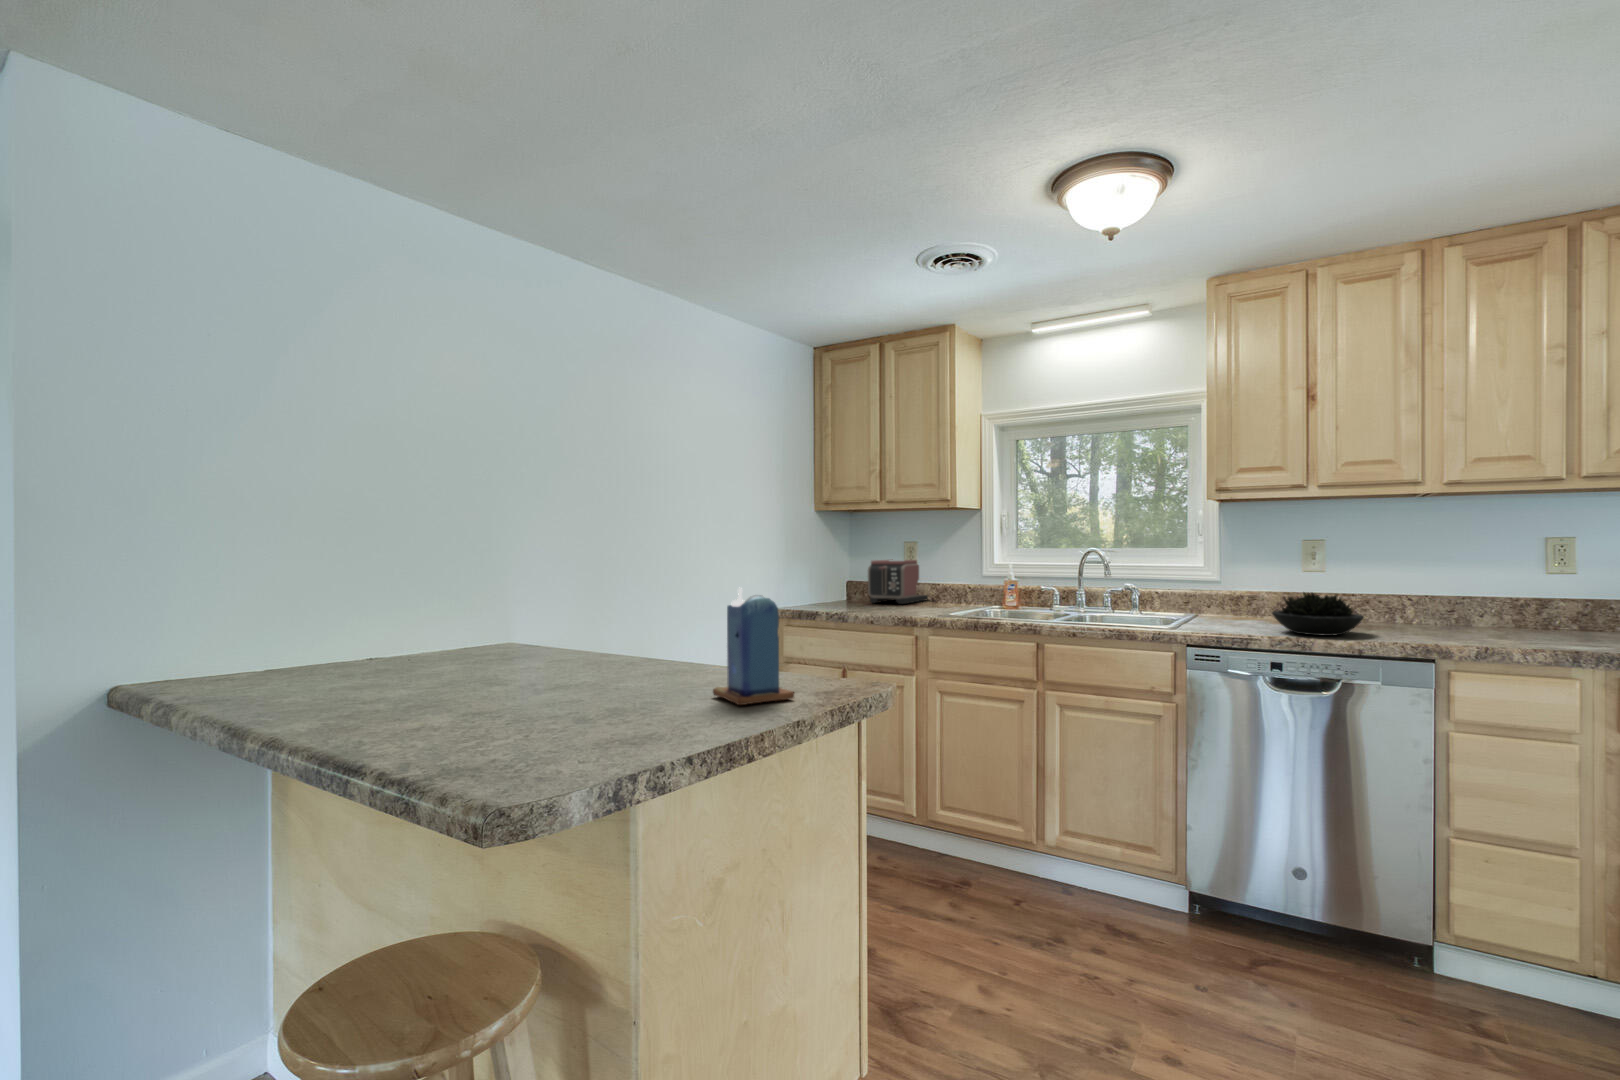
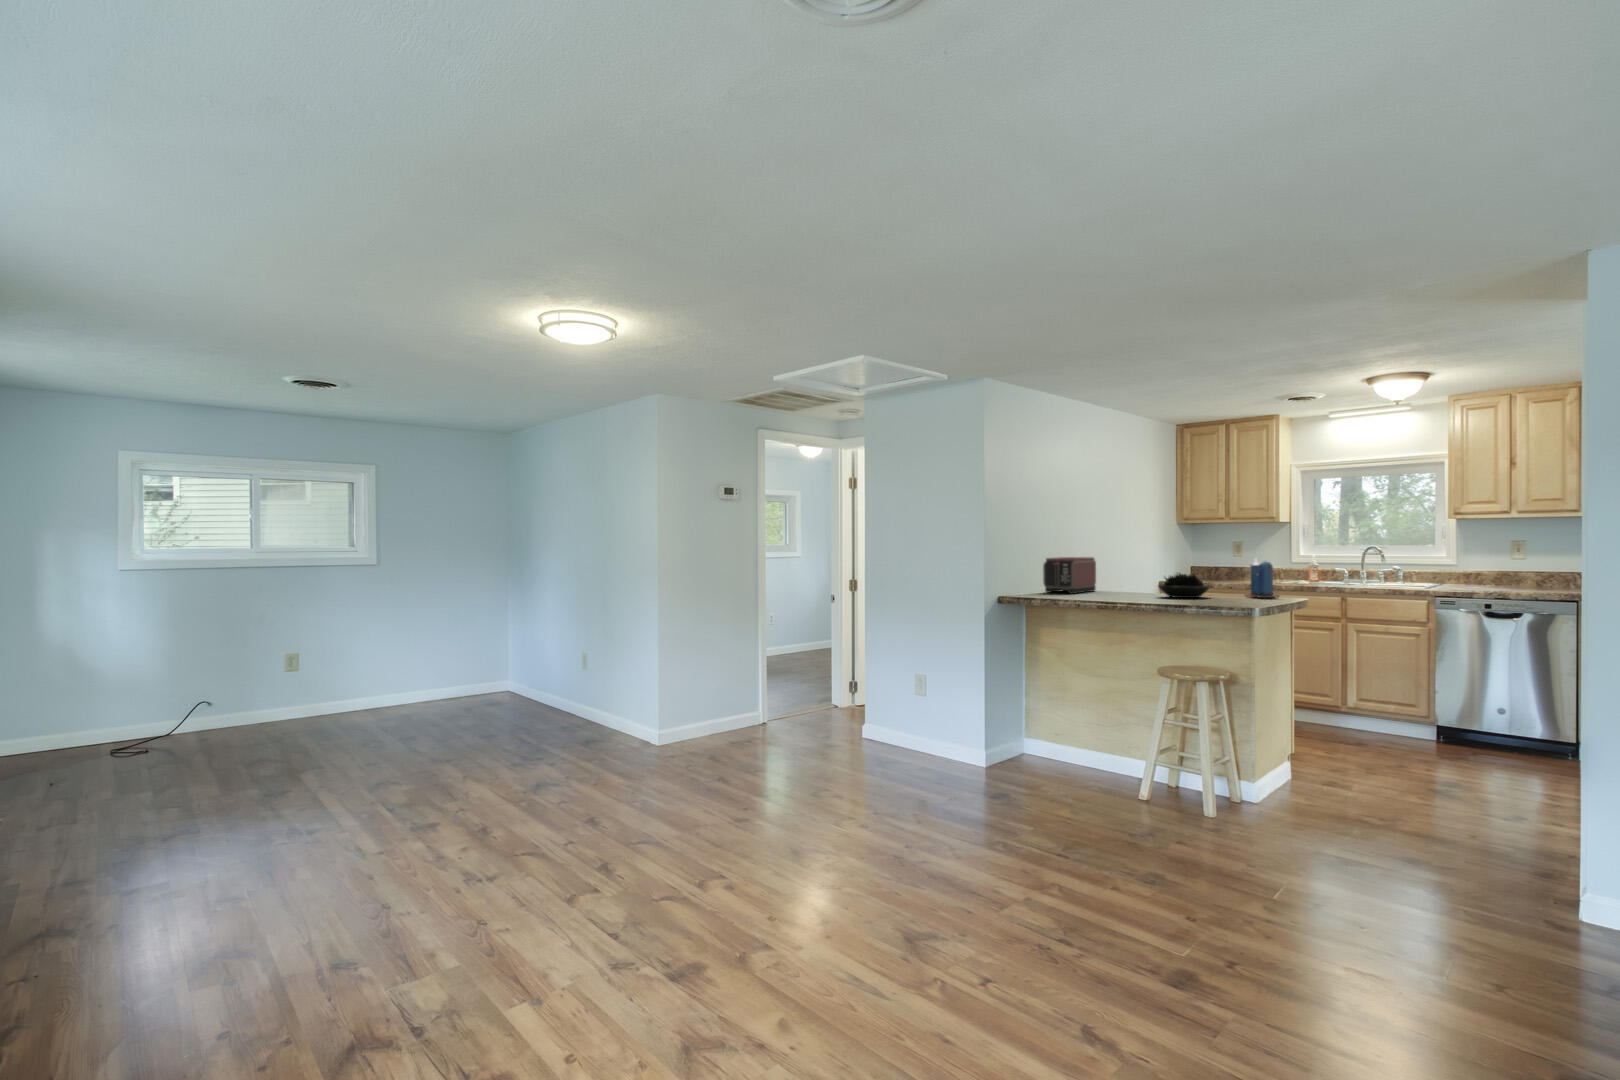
toaster: present [868,559,928,604] -> present [1043,557,1096,594]
succulent plant: present [1272,592,1364,636] -> present [1158,573,1209,598]

